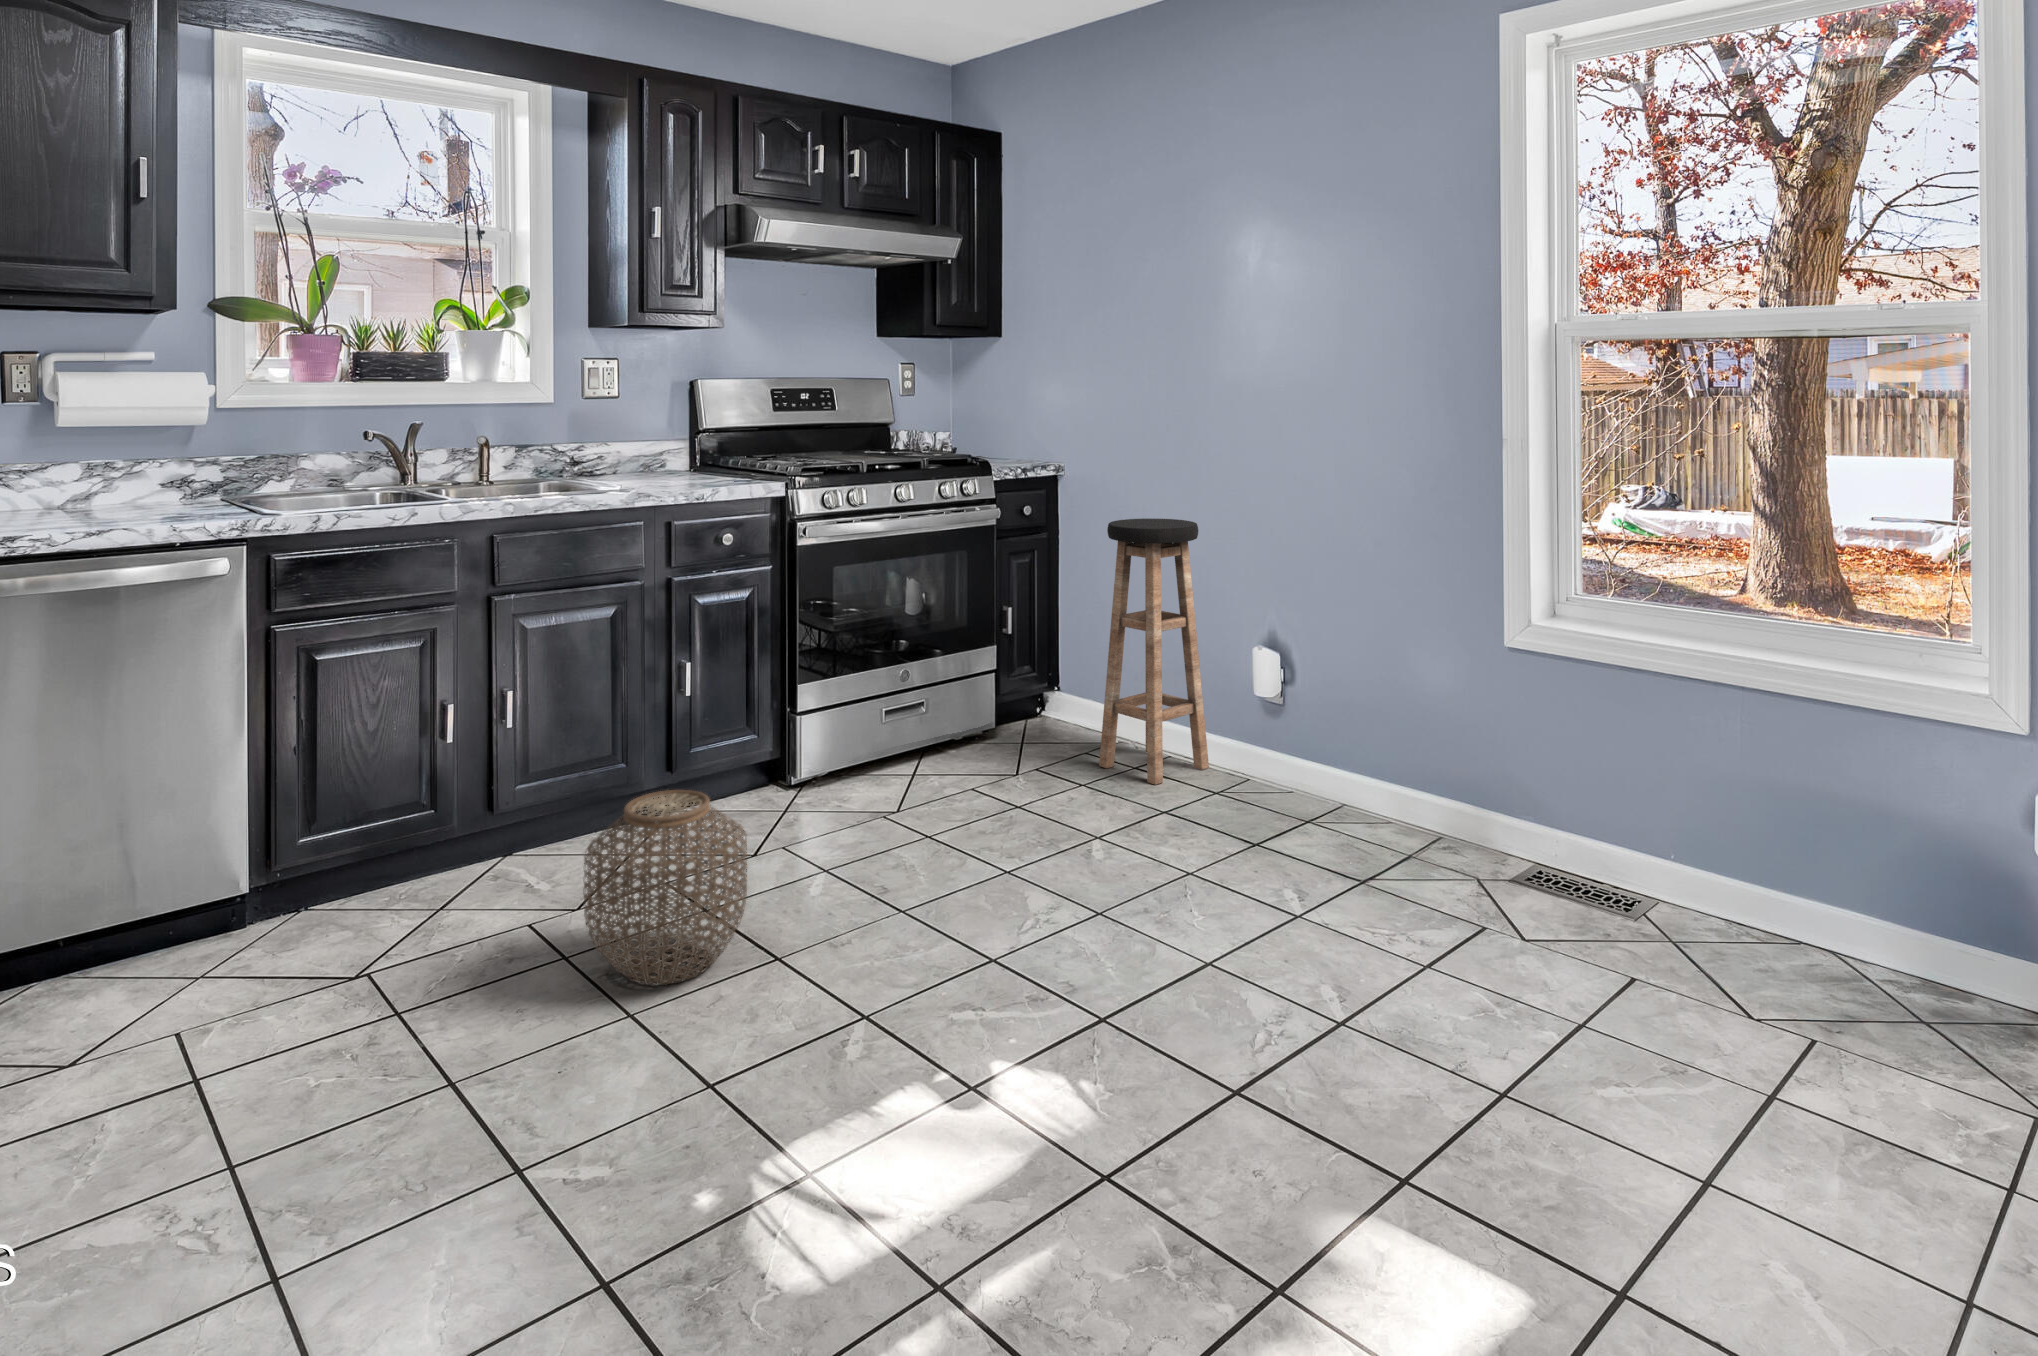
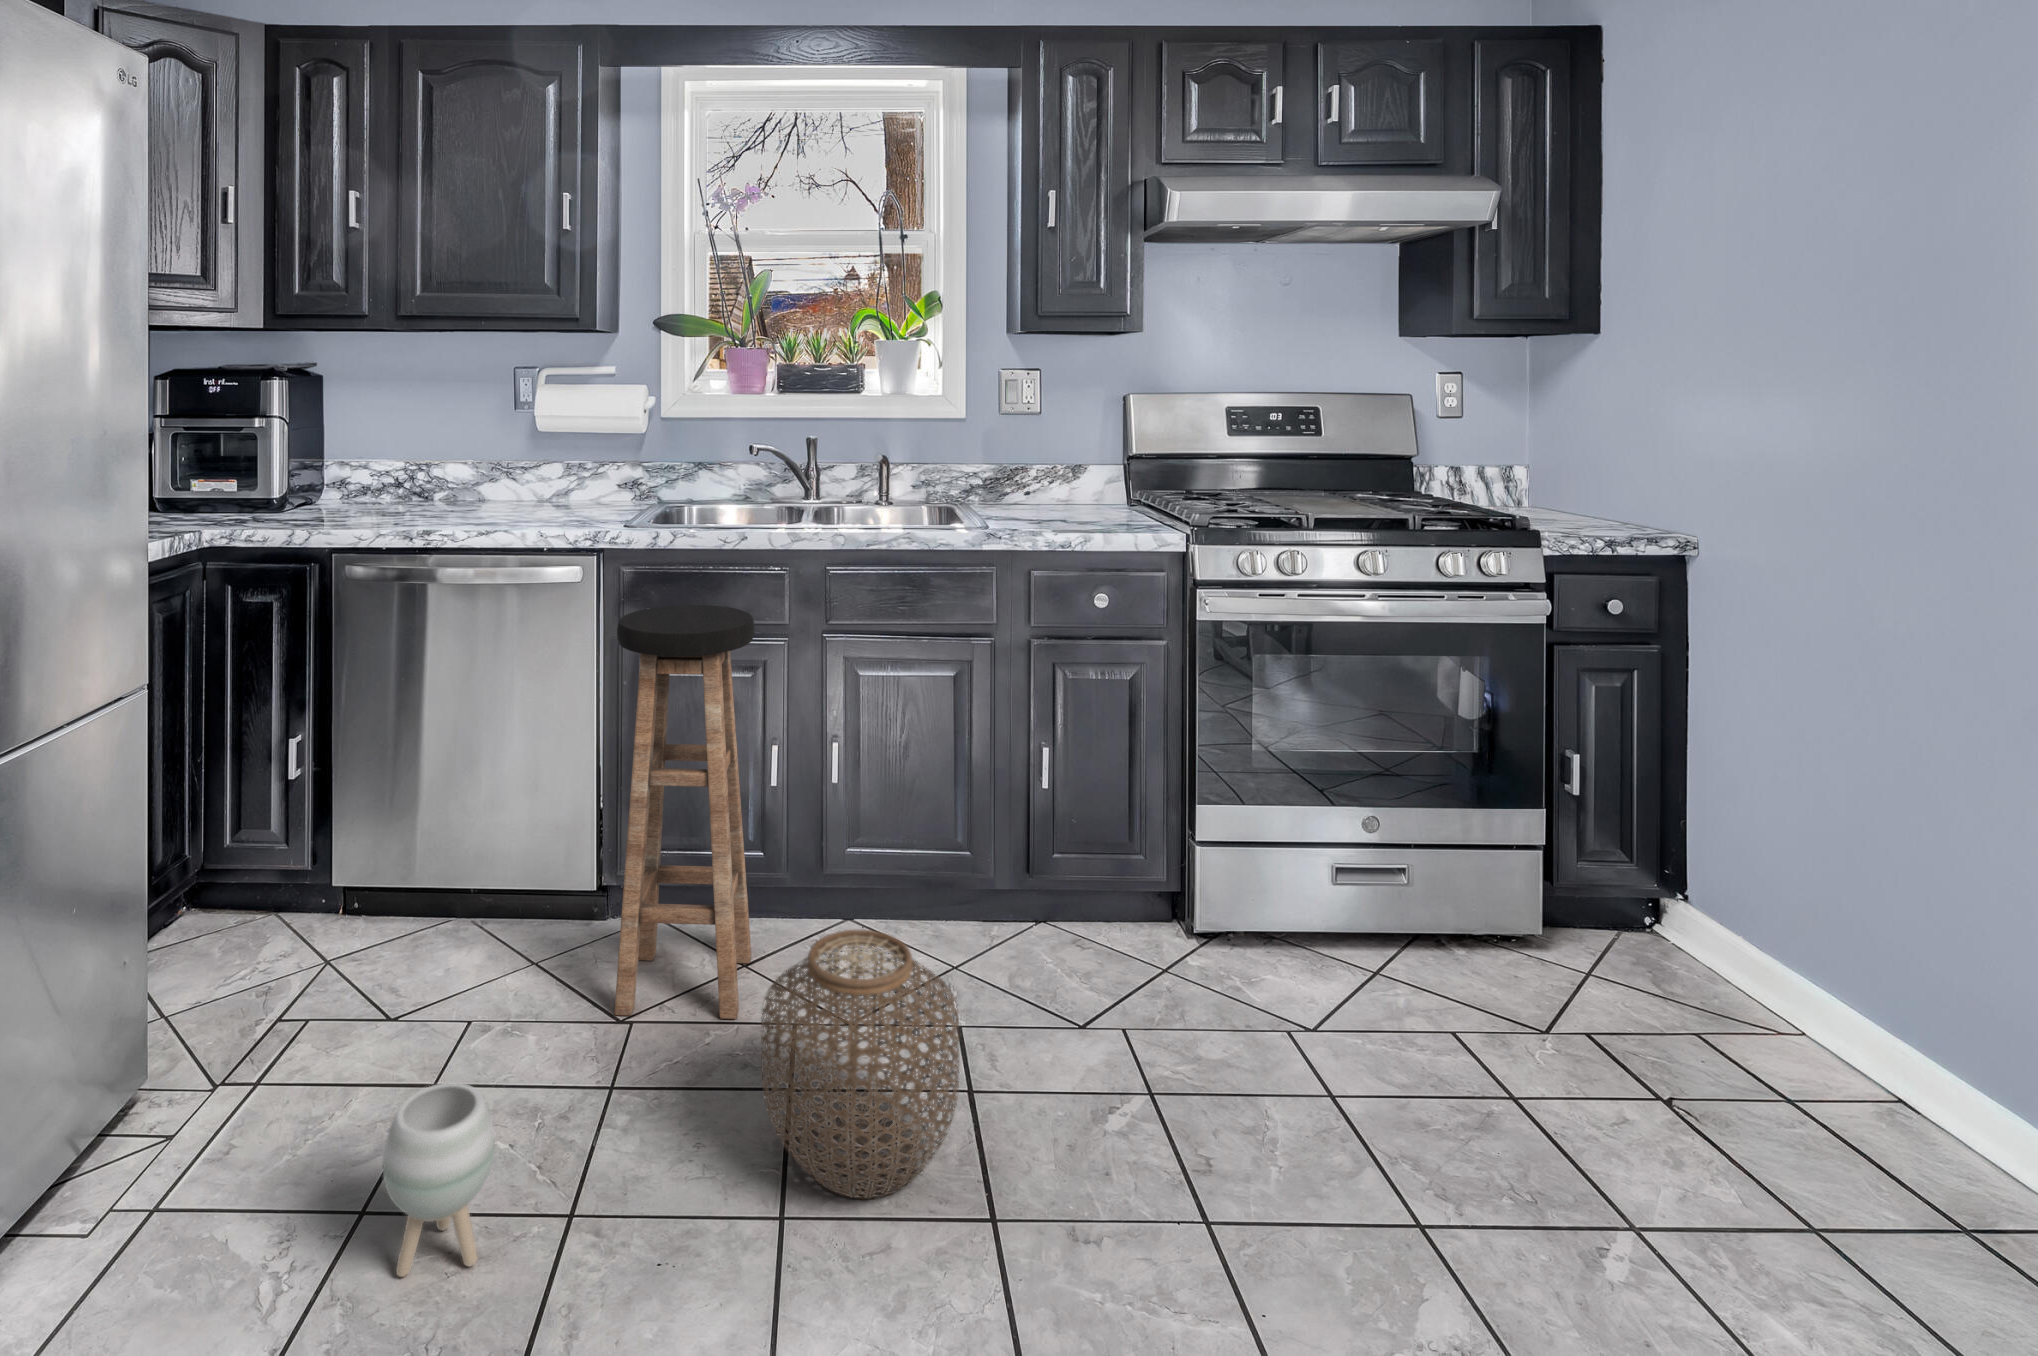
bar stool: present [1099,518,1209,785] -> present [614,605,755,1019]
planter: none [312,986,423,1162] -> present [383,1083,495,1277]

